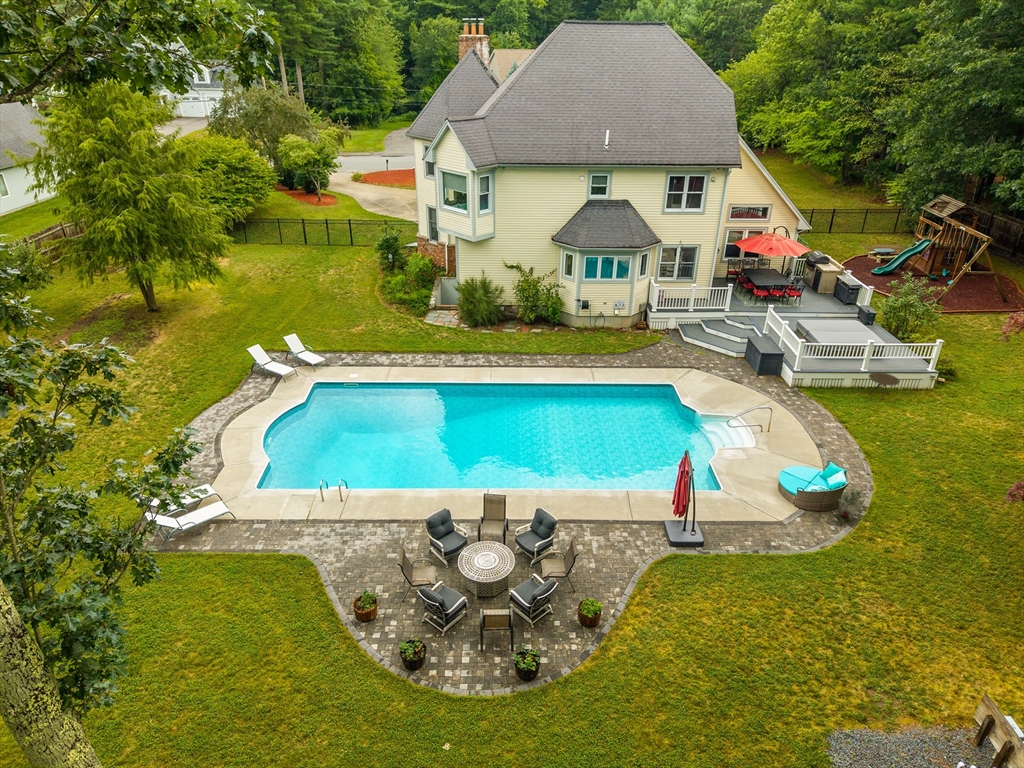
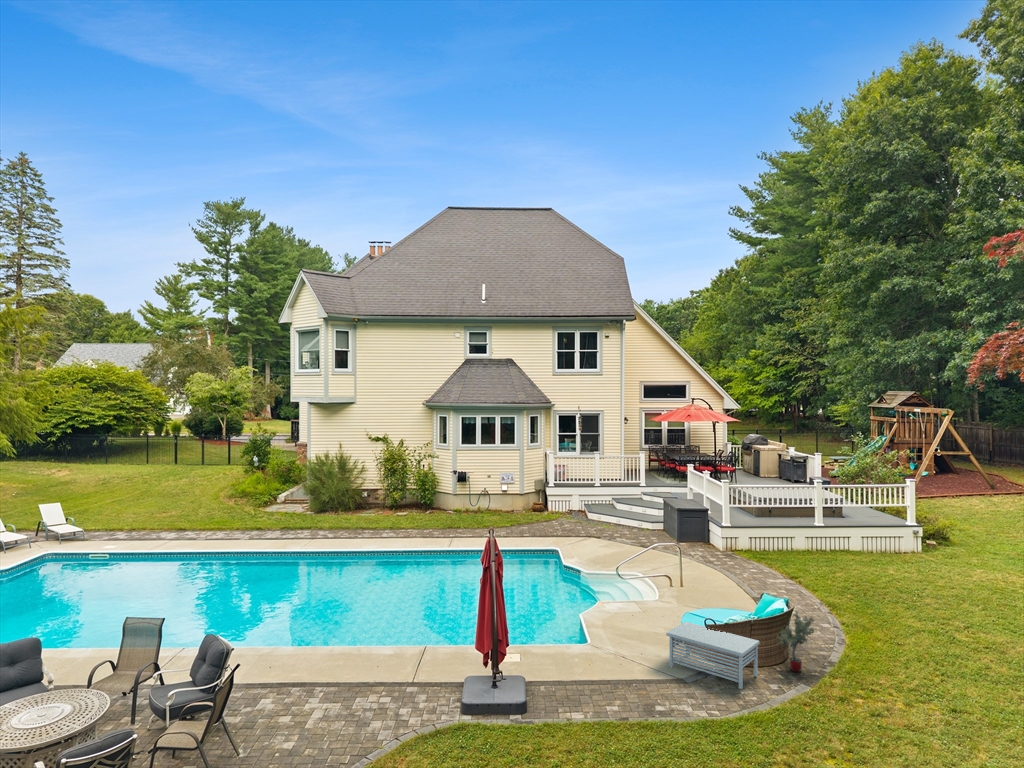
round table: present [869,372,899,398] -> none [825,524,868,558]
storage bench: none [774,486,830,531] -> present [666,622,759,689]

